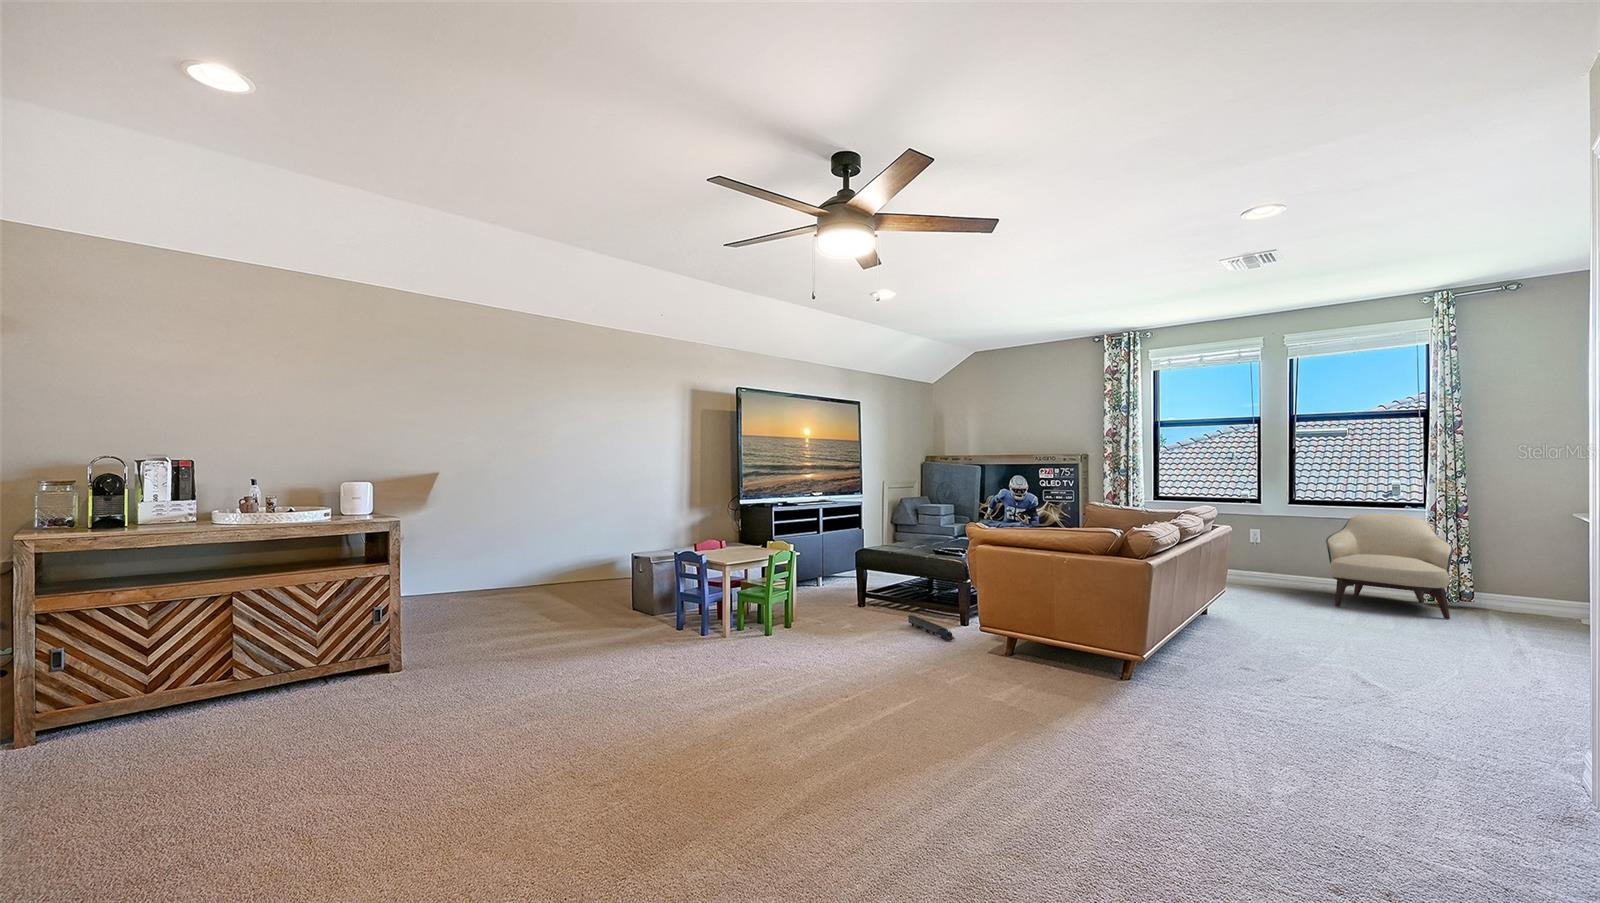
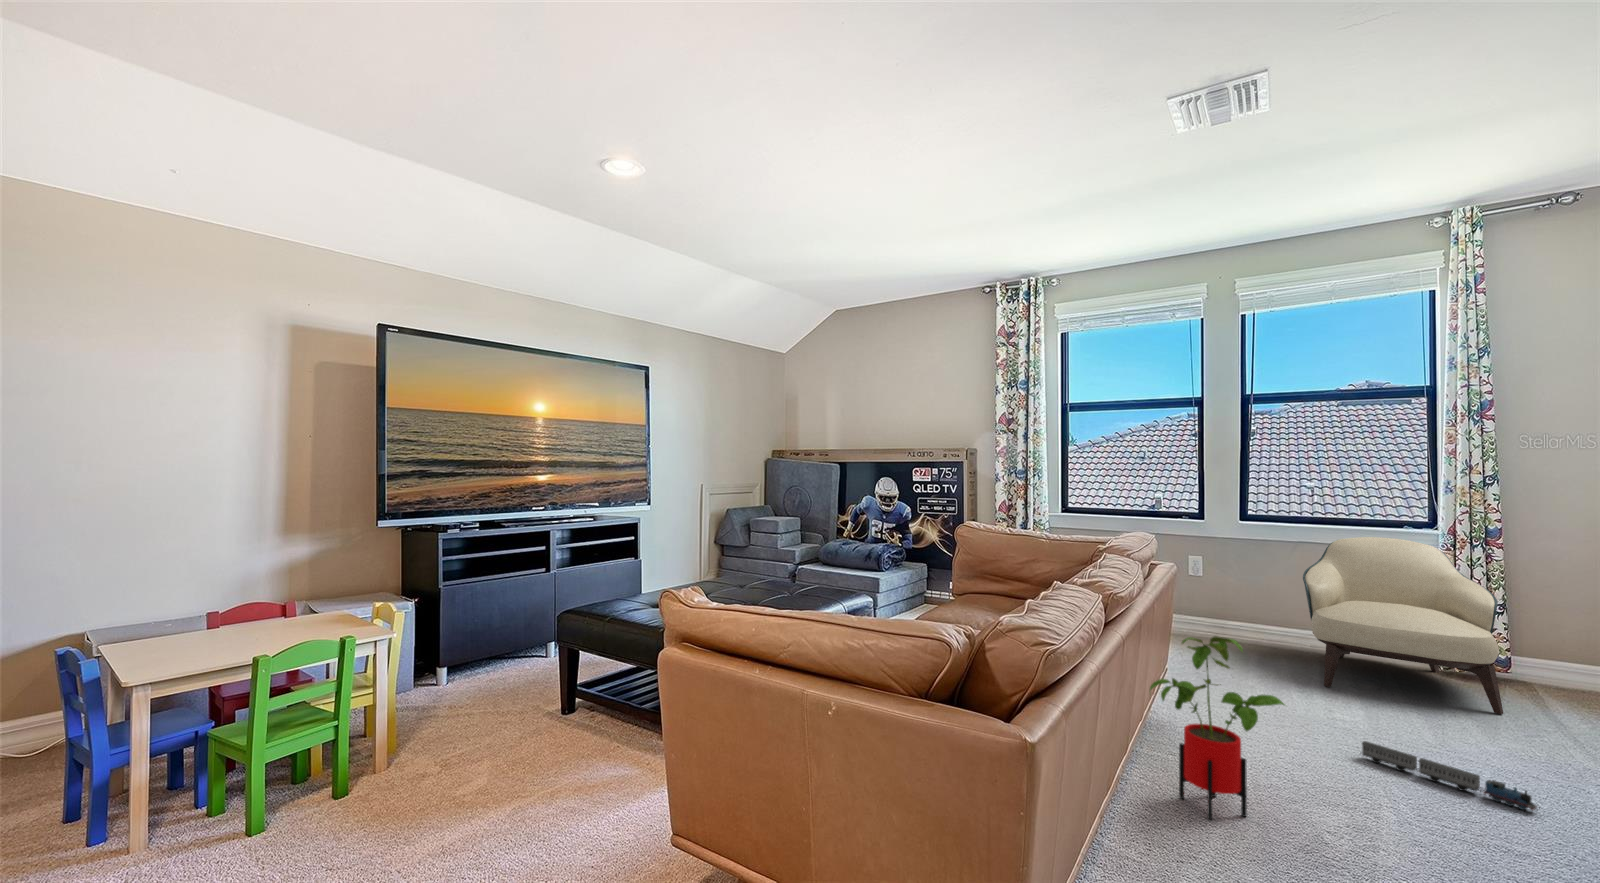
house plant: none [1207,554,1281,643] -> present [1149,636,1284,819]
toy train: present [908,615,955,641] -> present [1362,741,1540,810]

